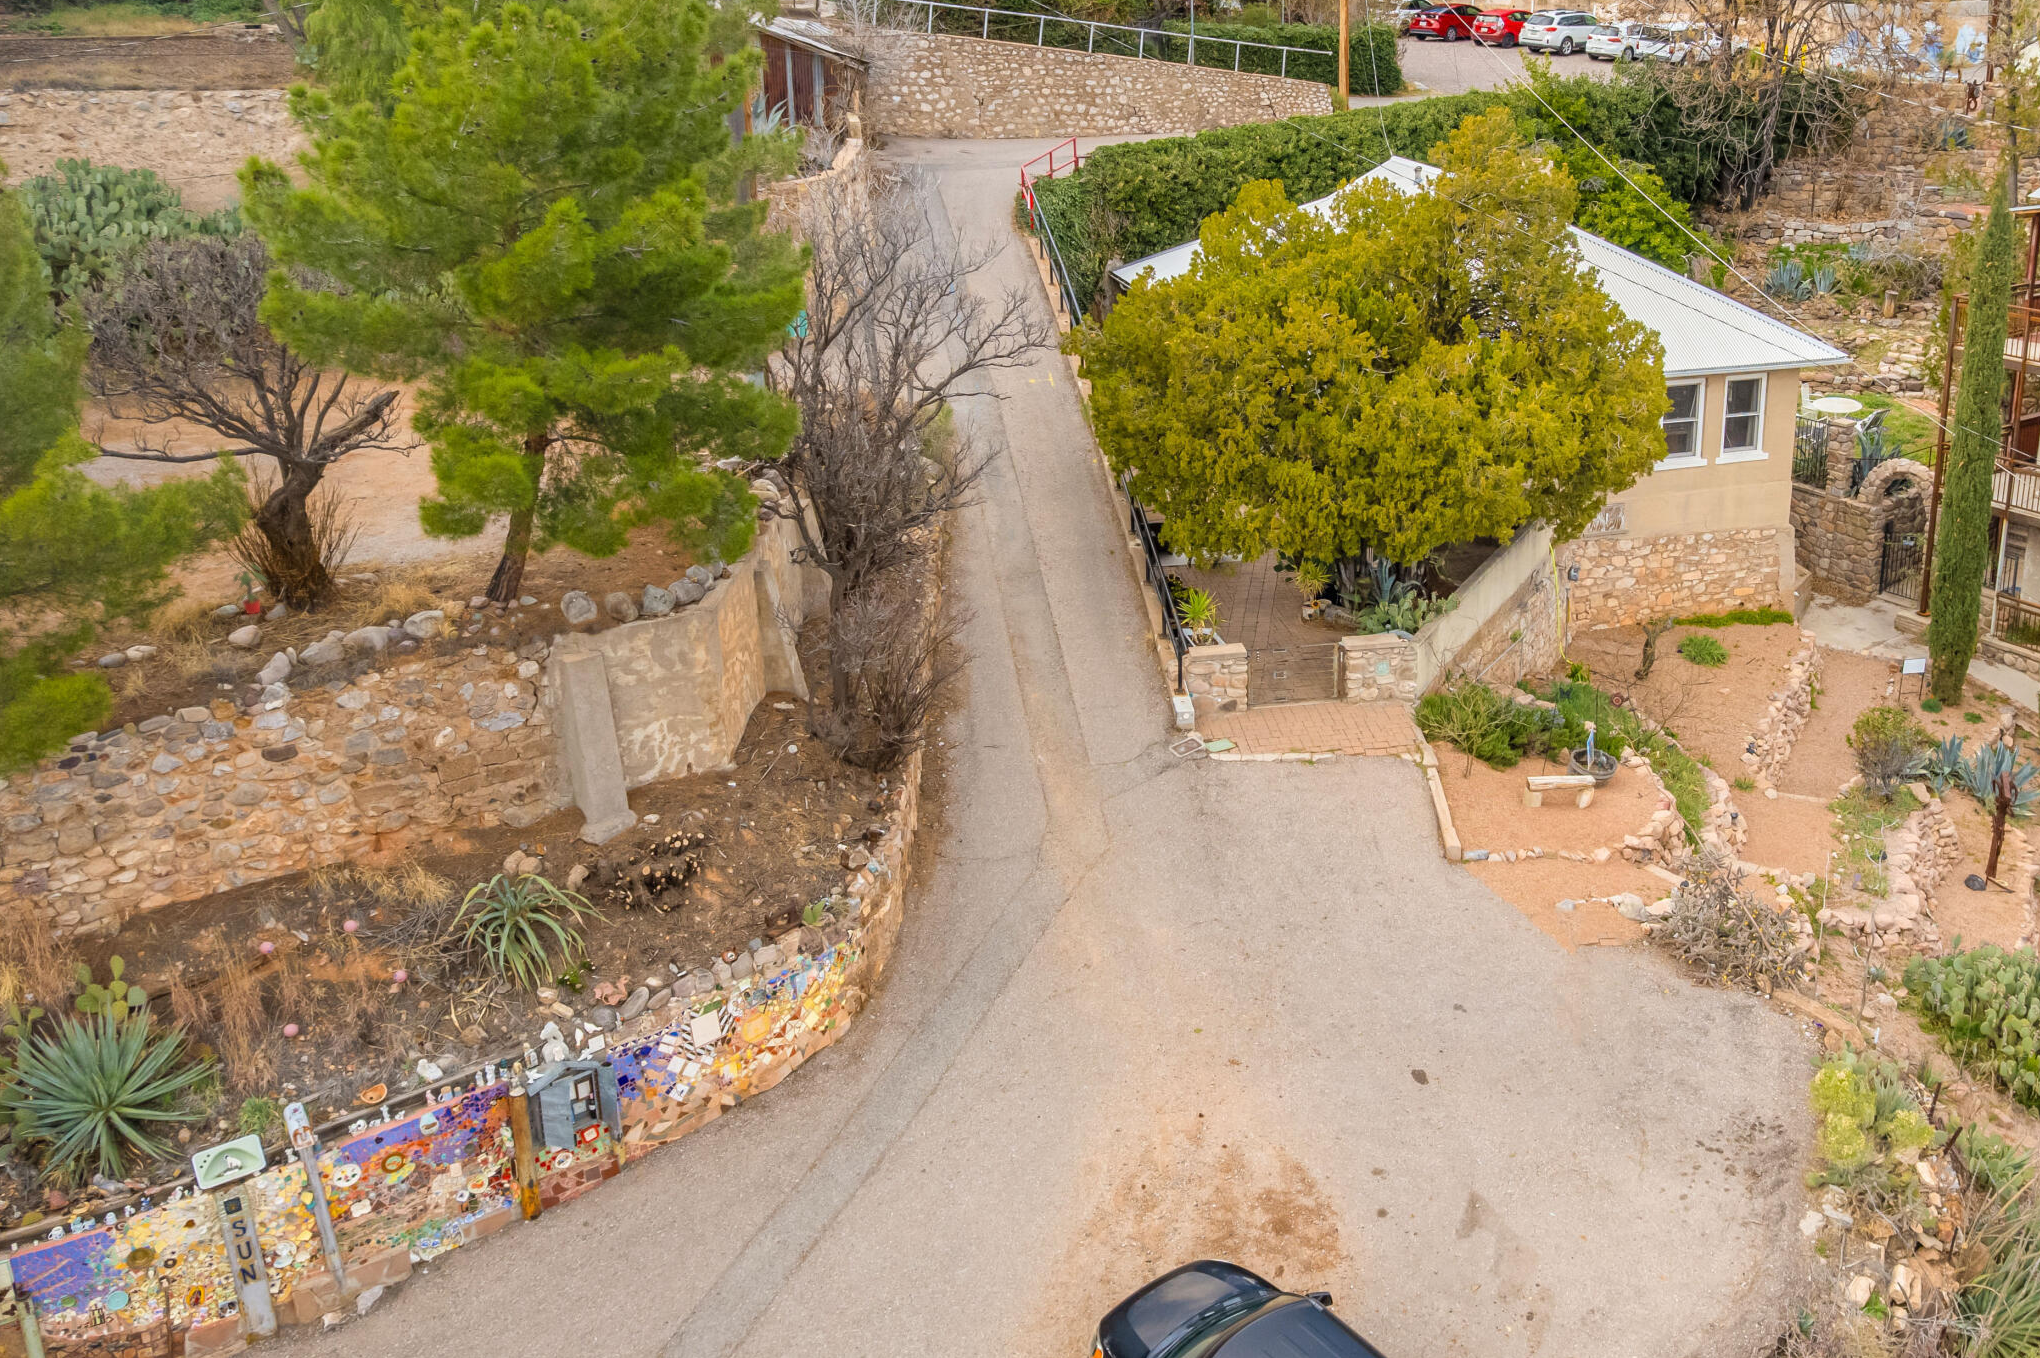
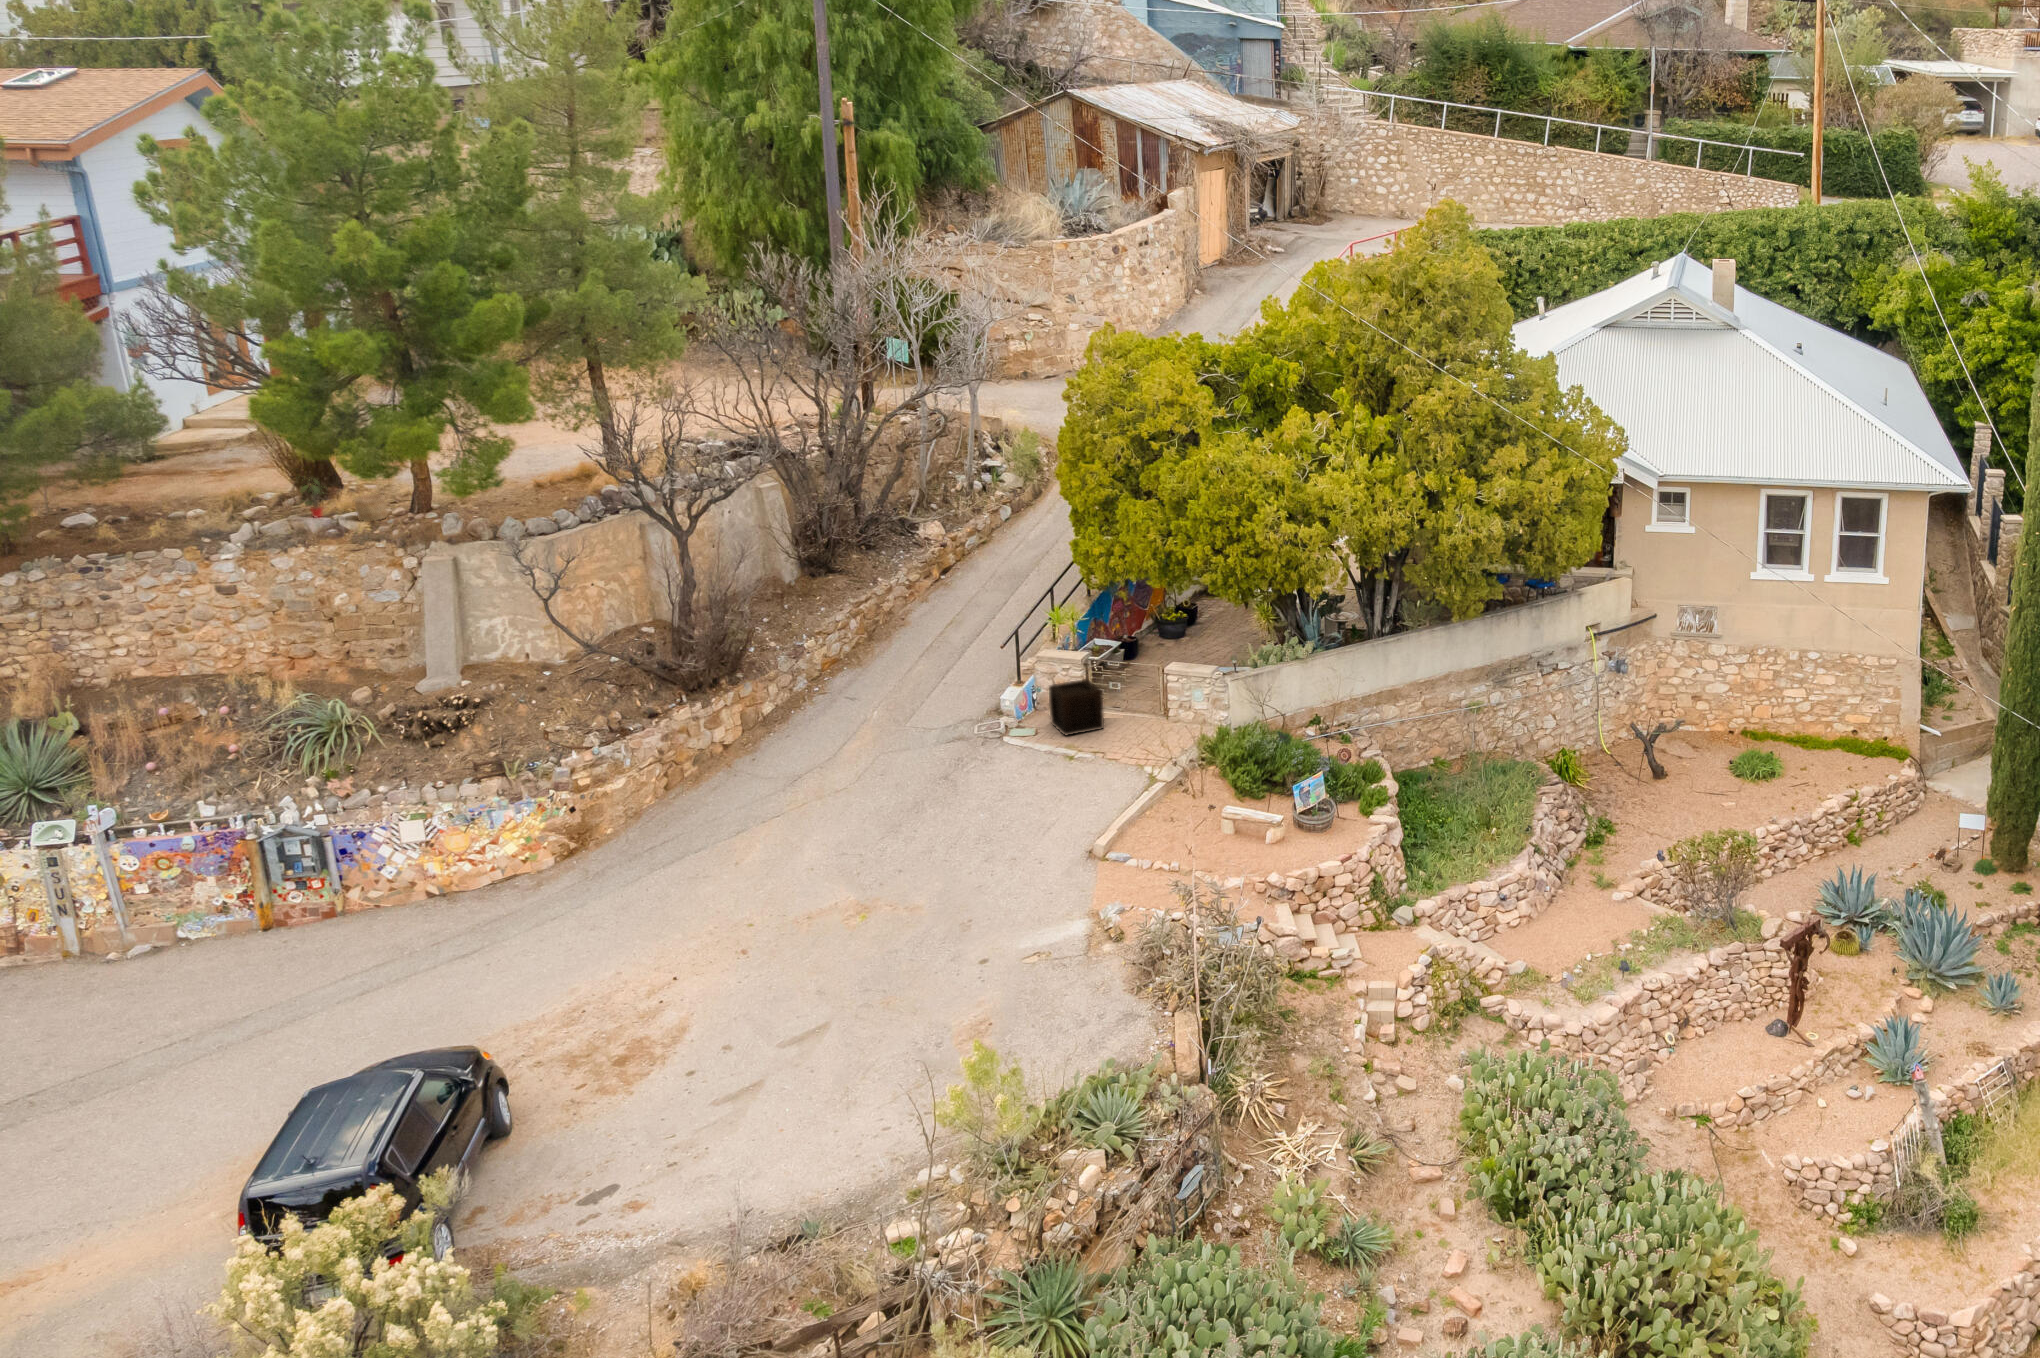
wooden bucket: none [312,571,357,610] -> present [355,494,387,521]
wooden crate: none [1213,668,1276,736] -> present [1049,679,1104,735]

